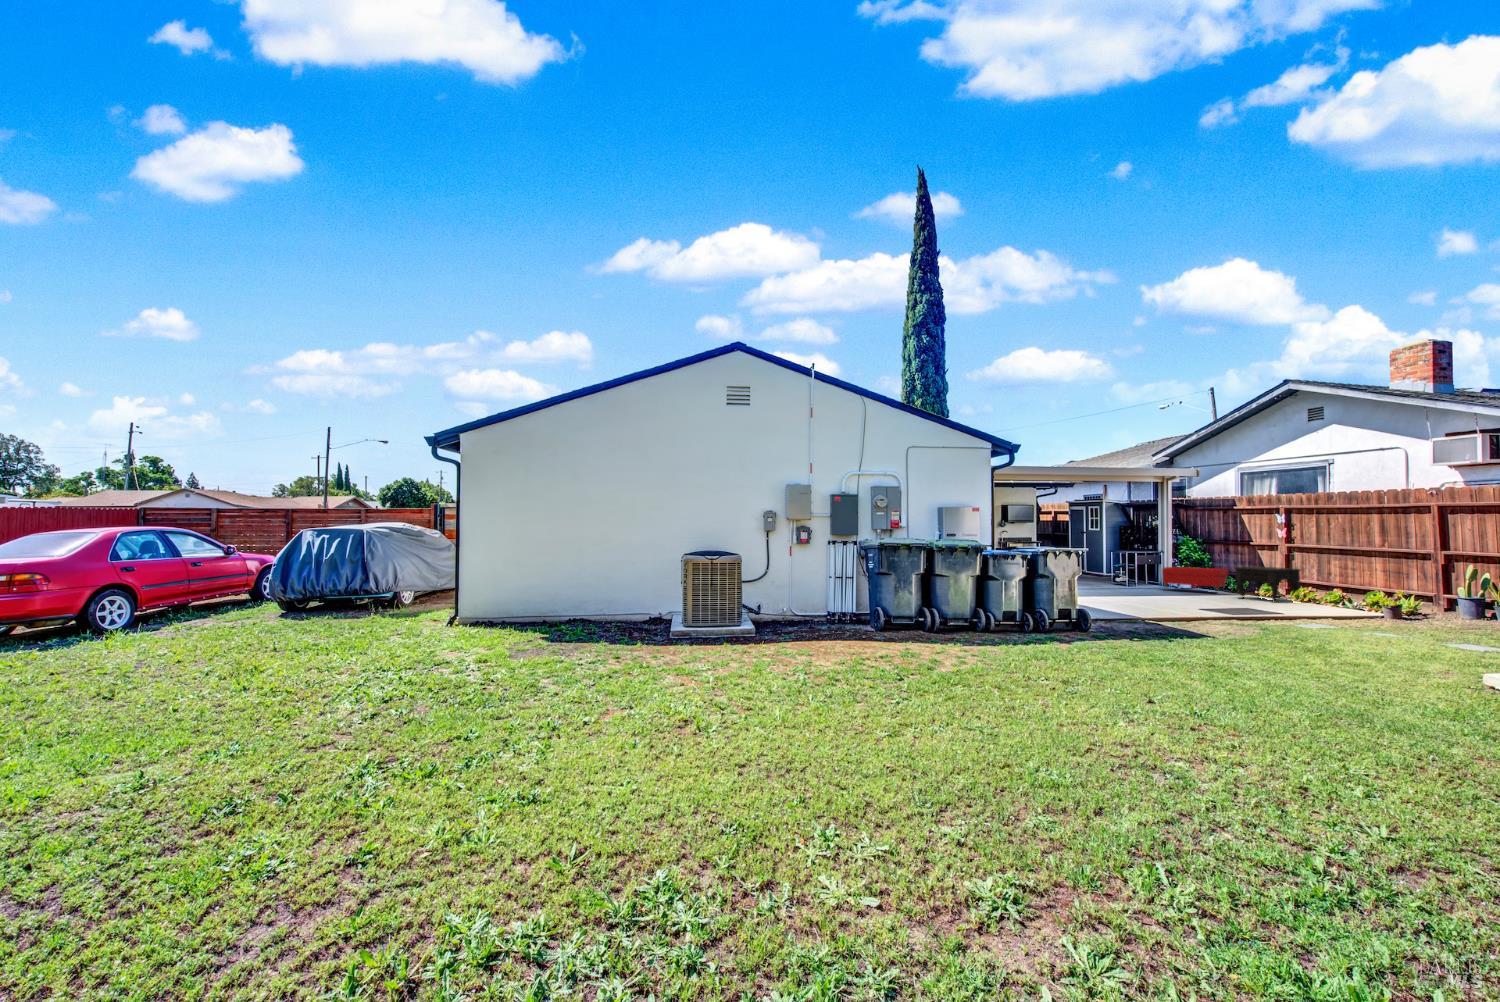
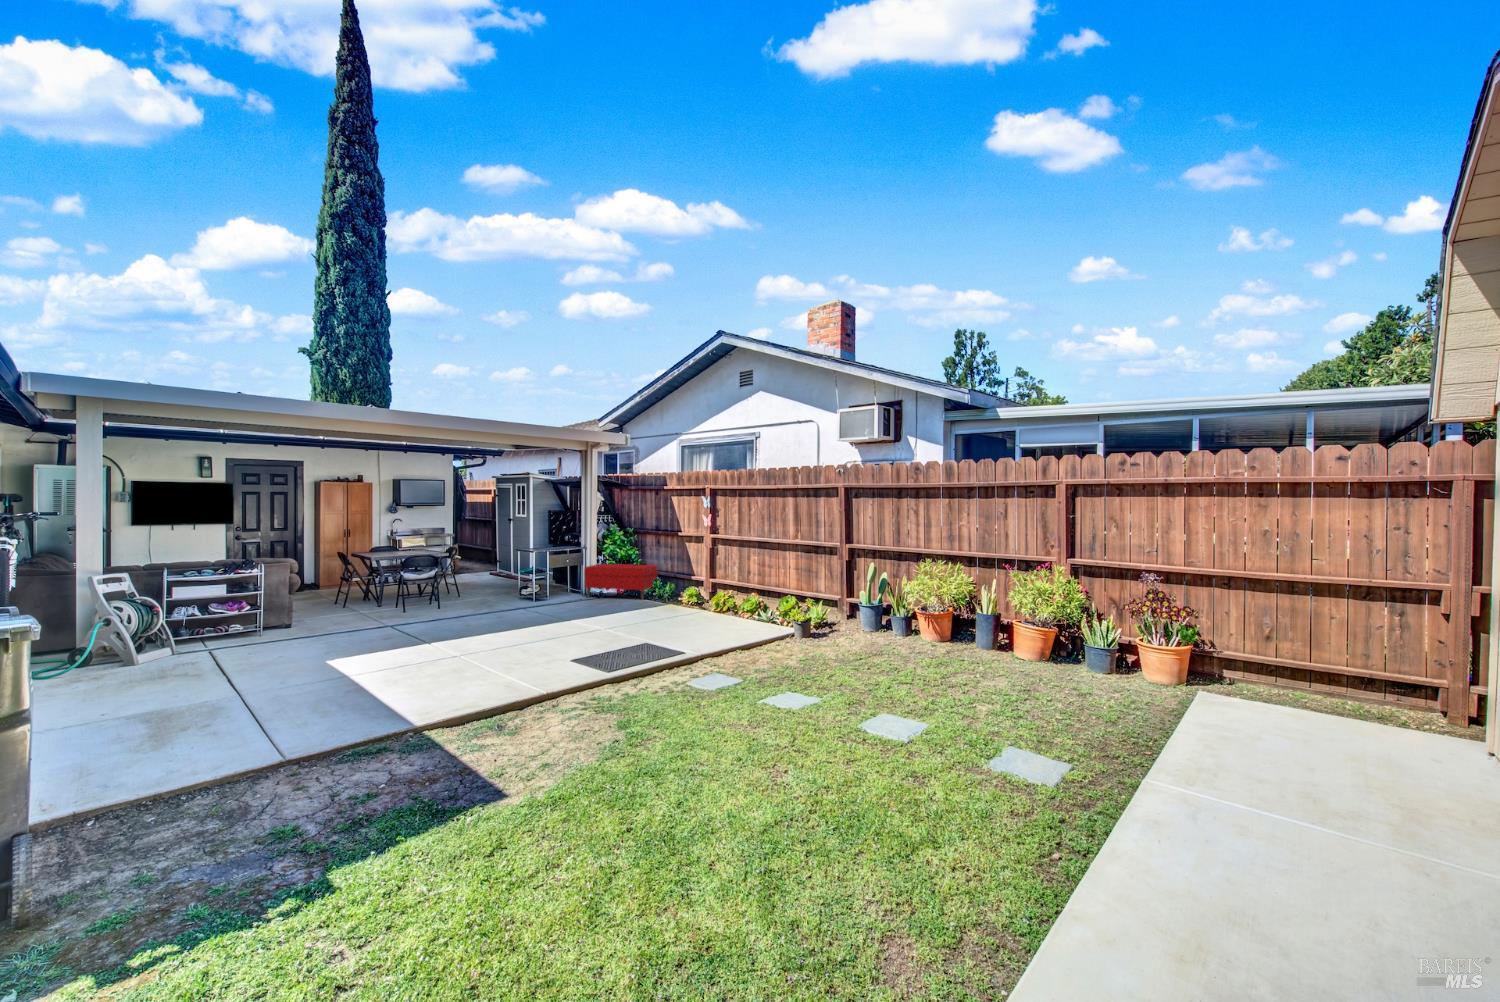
side table: present [1235,566,1301,603] -> none [654,563,722,613]

